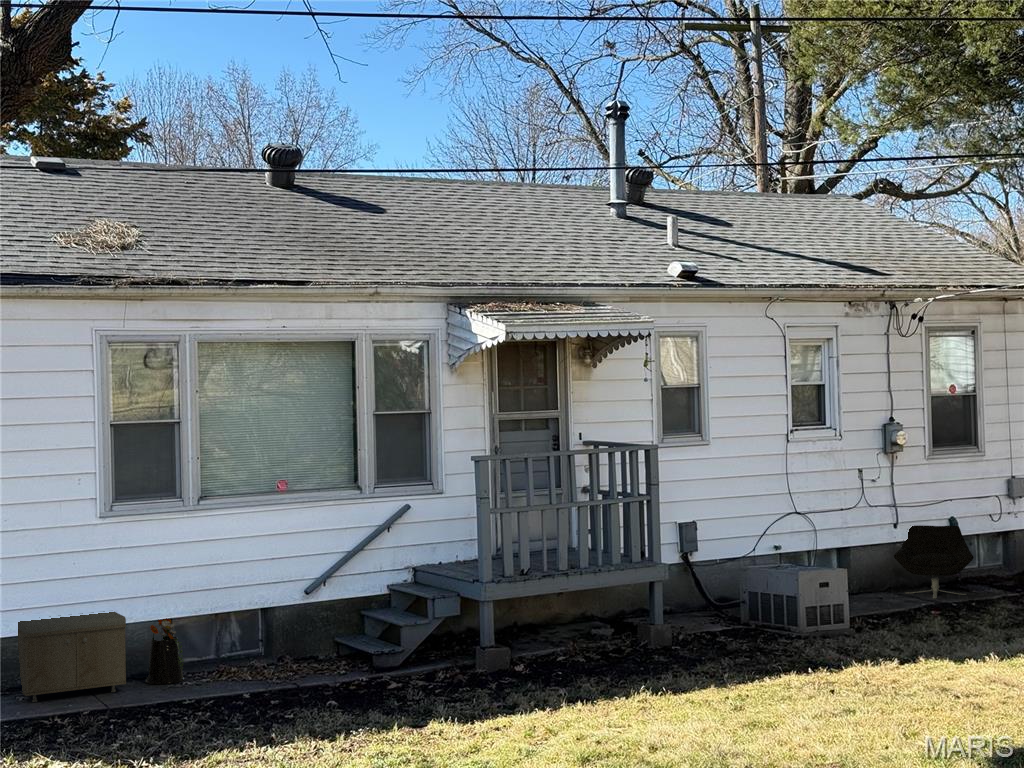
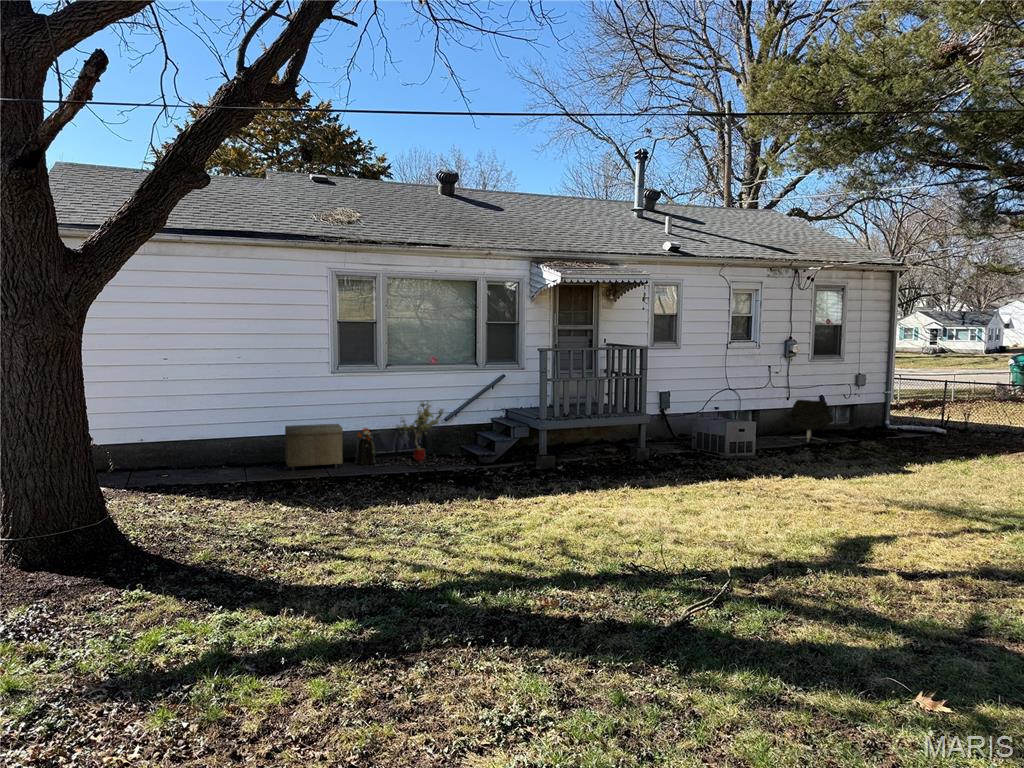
potted tree: none [216,559,308,671] -> present [396,401,443,461]

